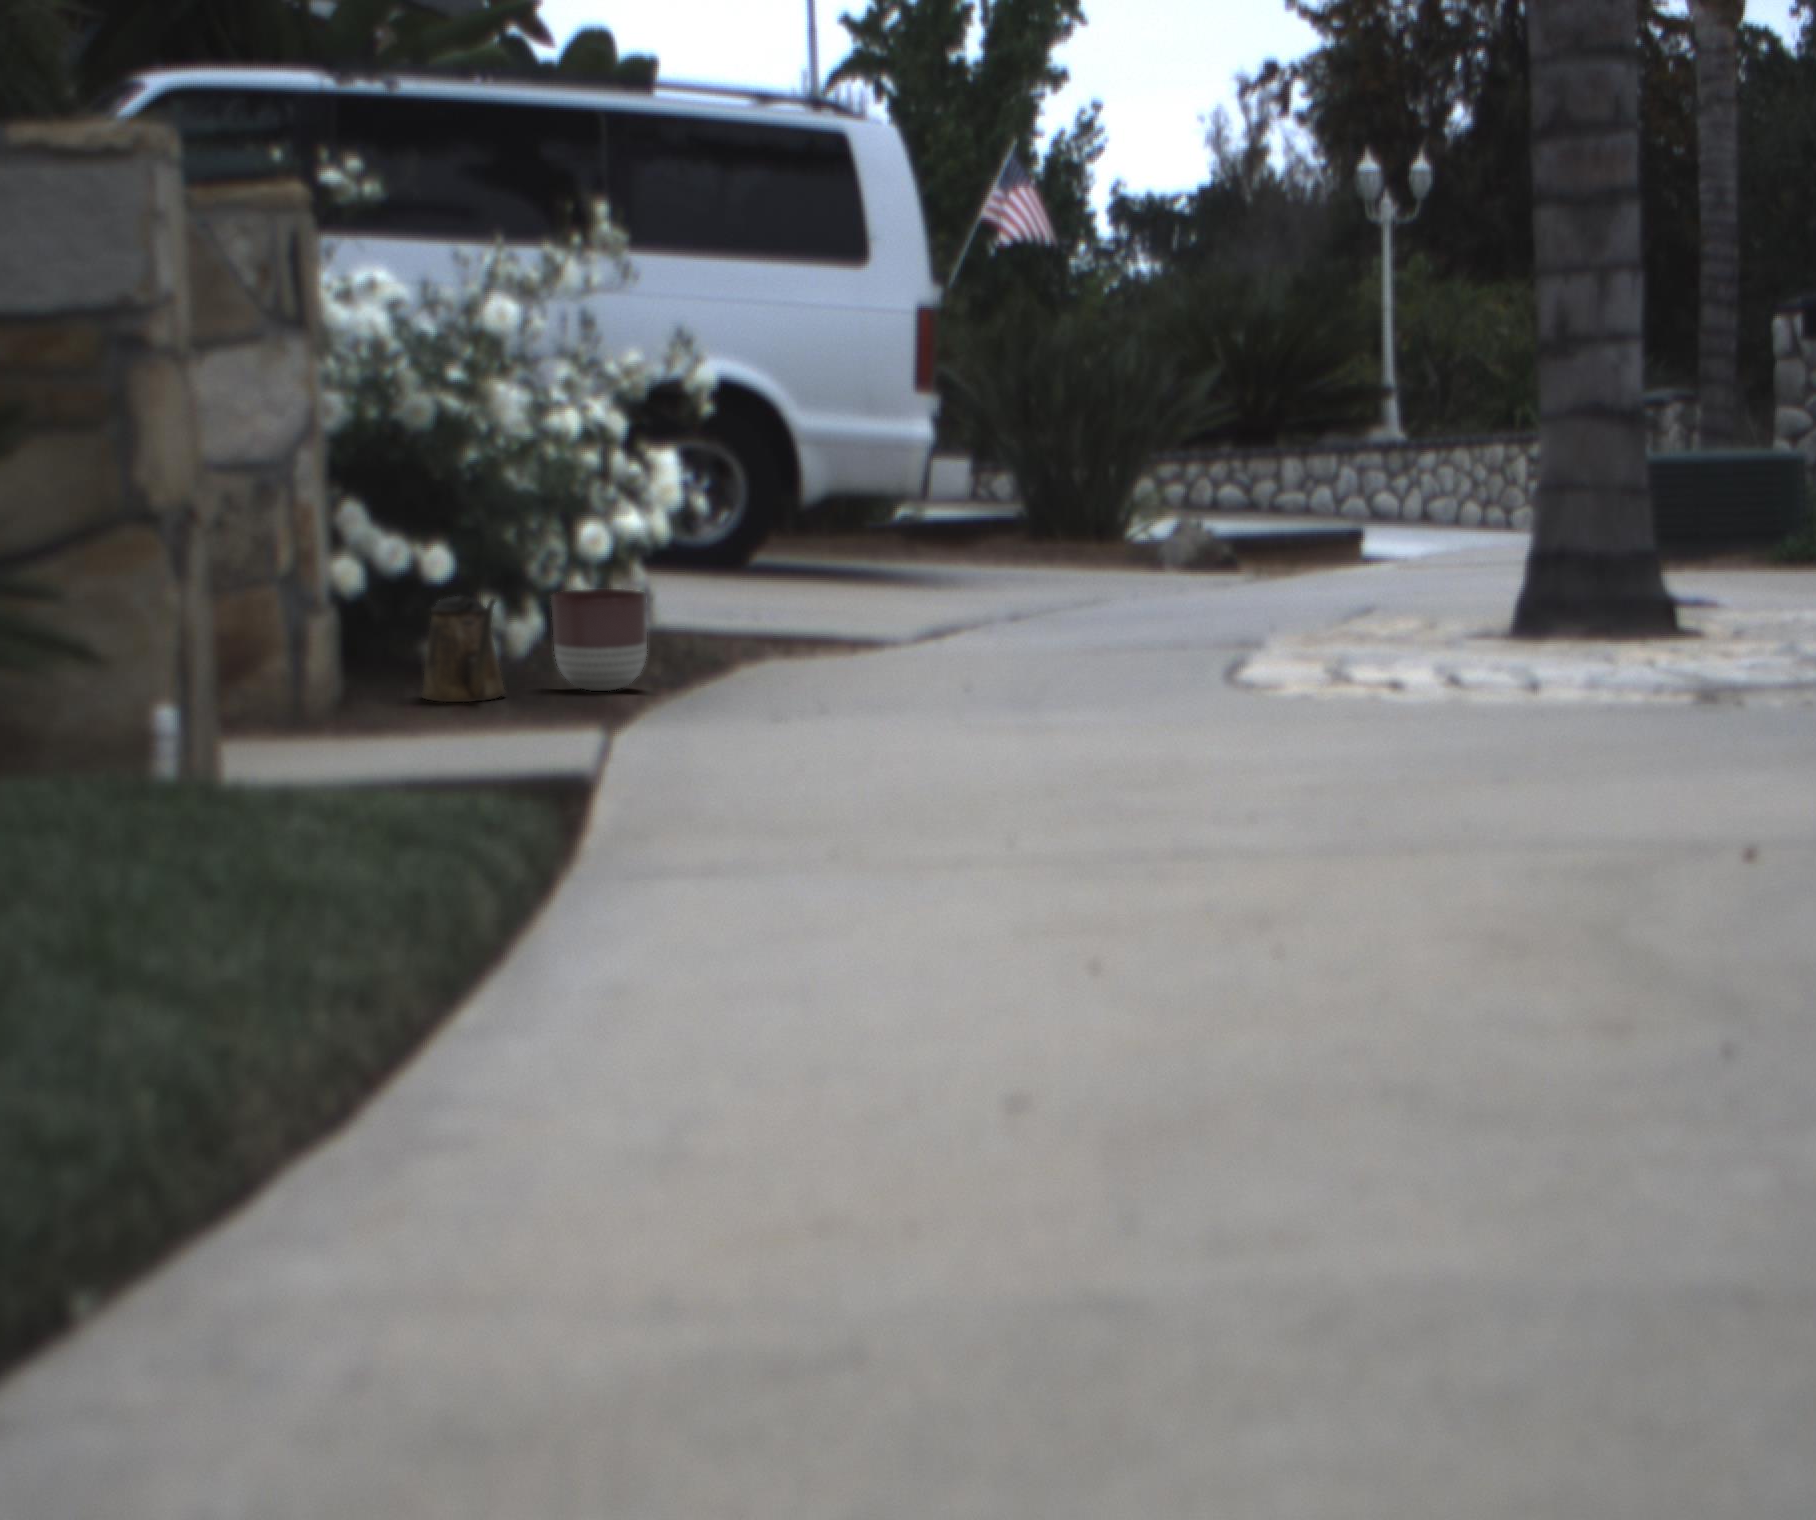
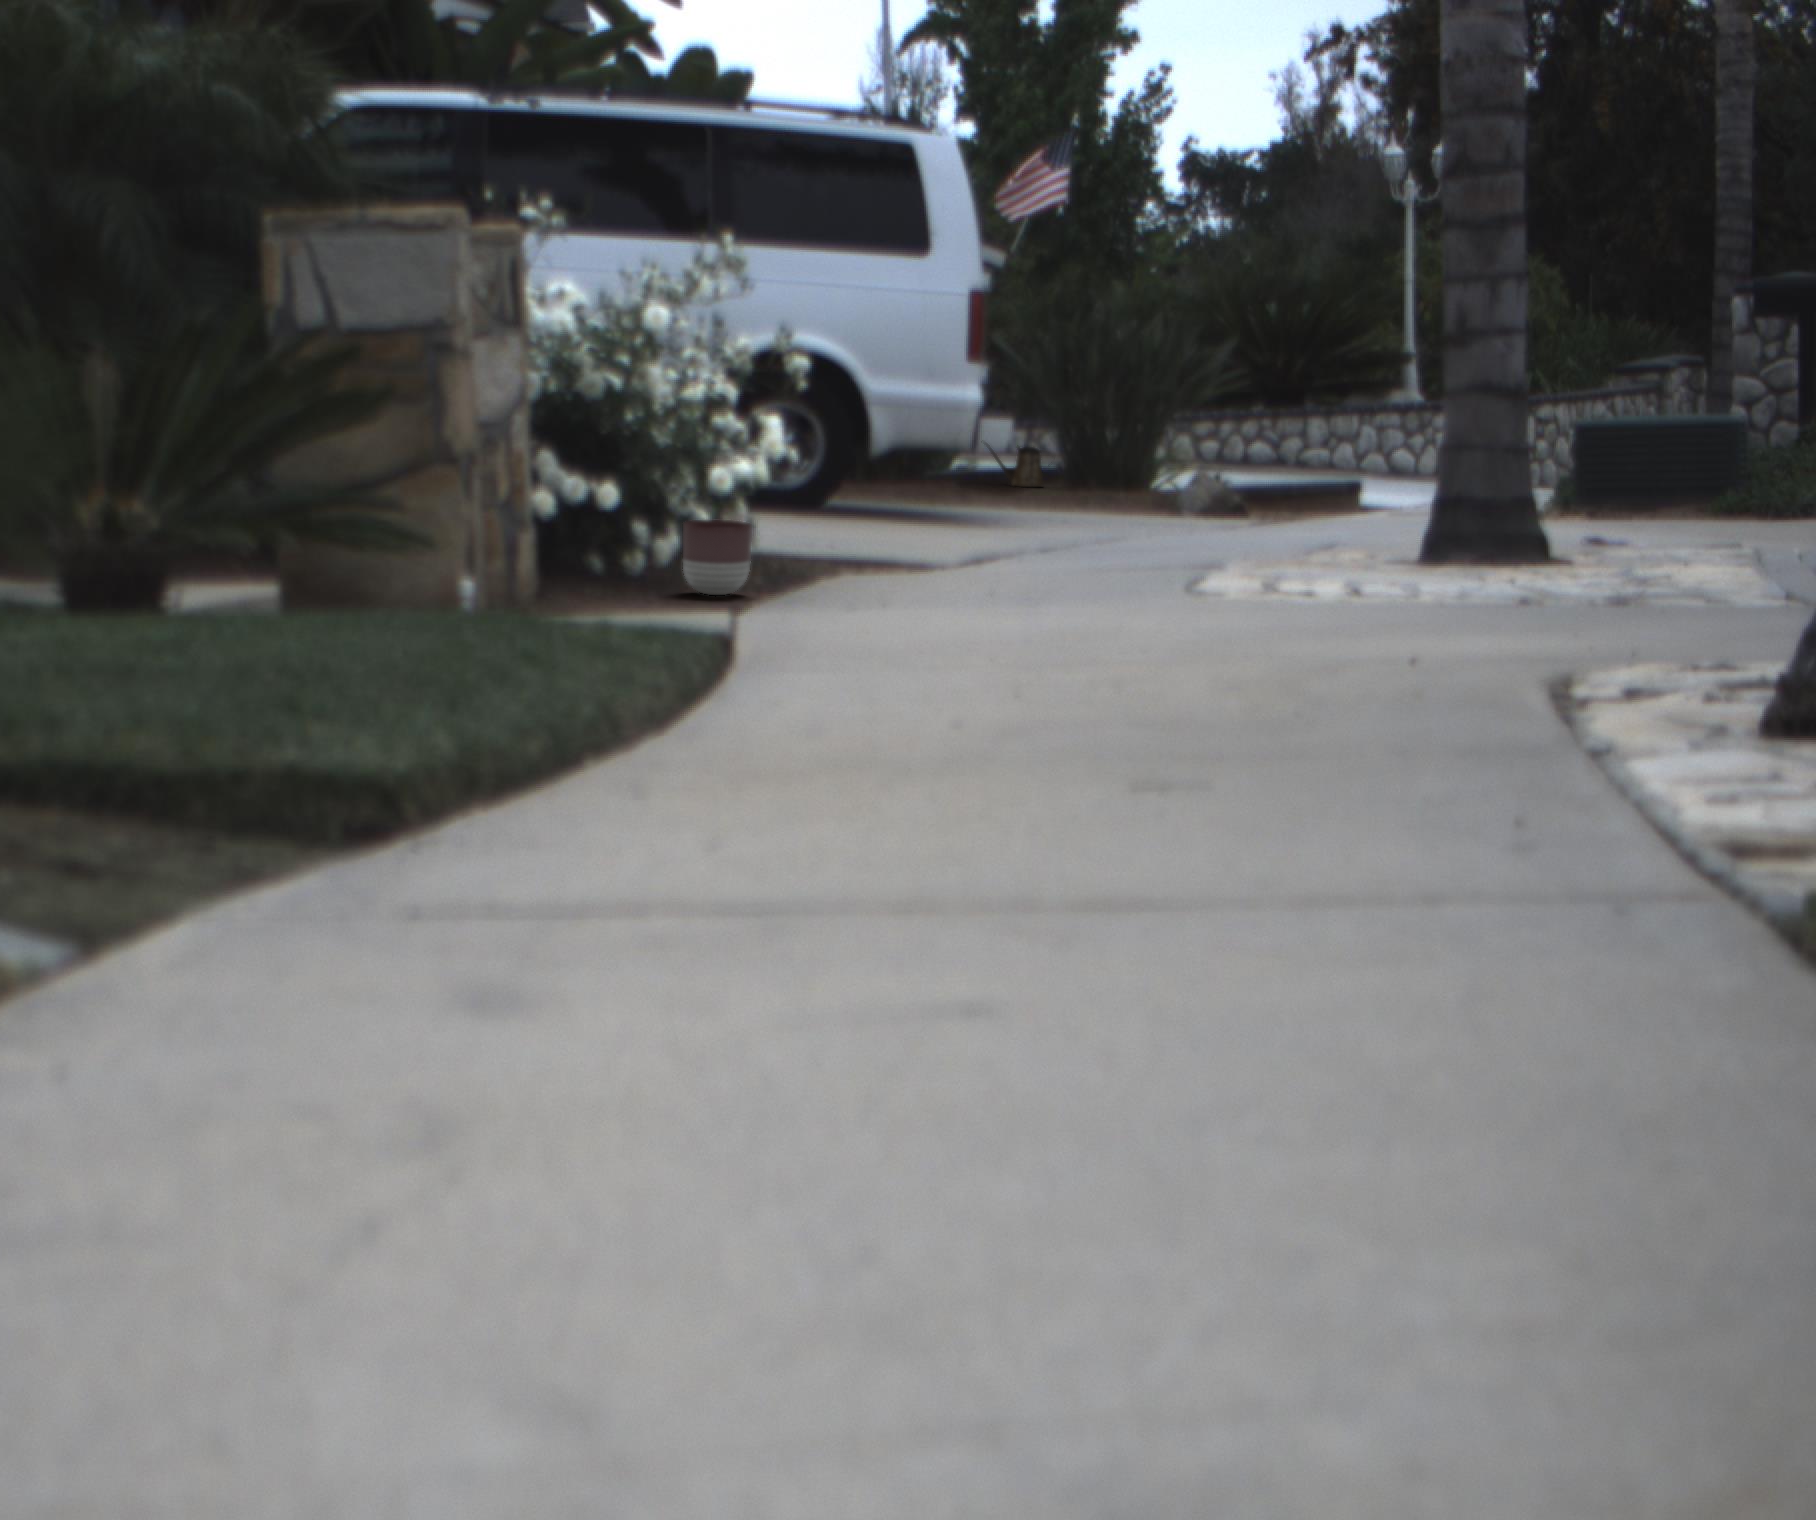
watering can: present [421,596,505,702] -> present [986,444,1043,487]

